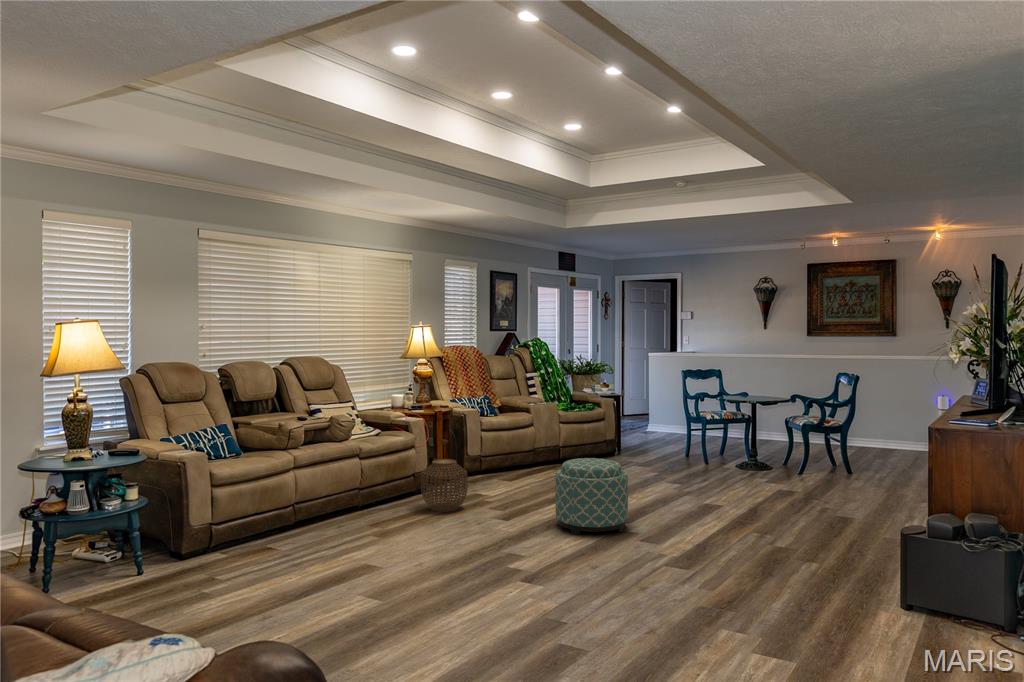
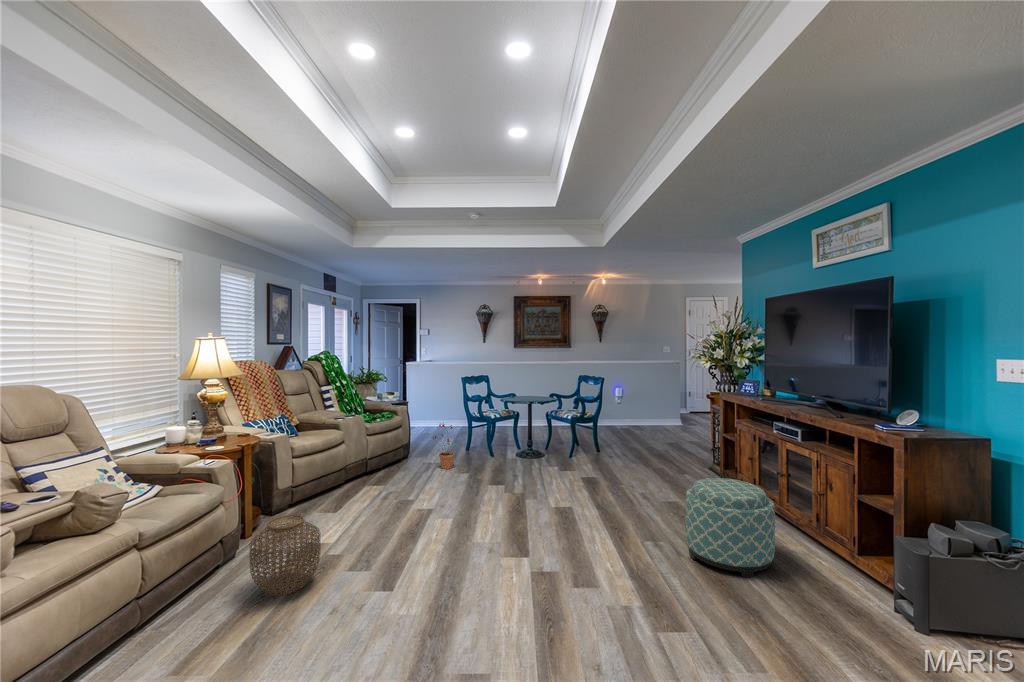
potted plant: none [626,418,651,467] -> present [433,424,455,469]
ottoman: present [555,458,628,535] -> present [685,478,775,577]

